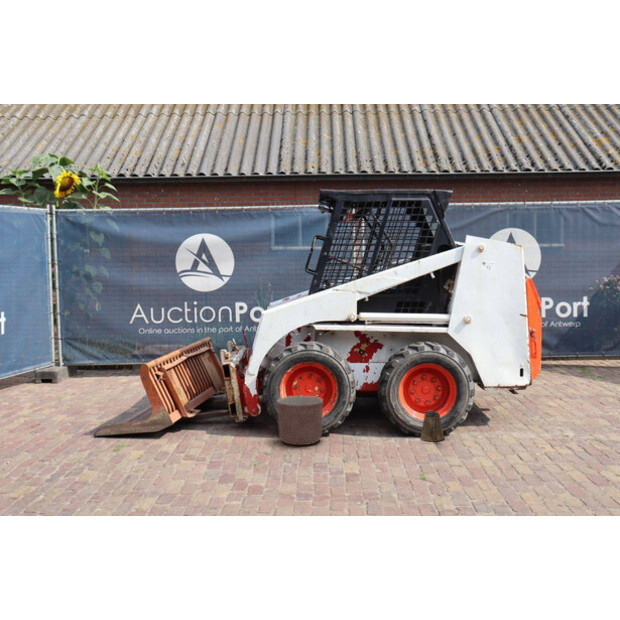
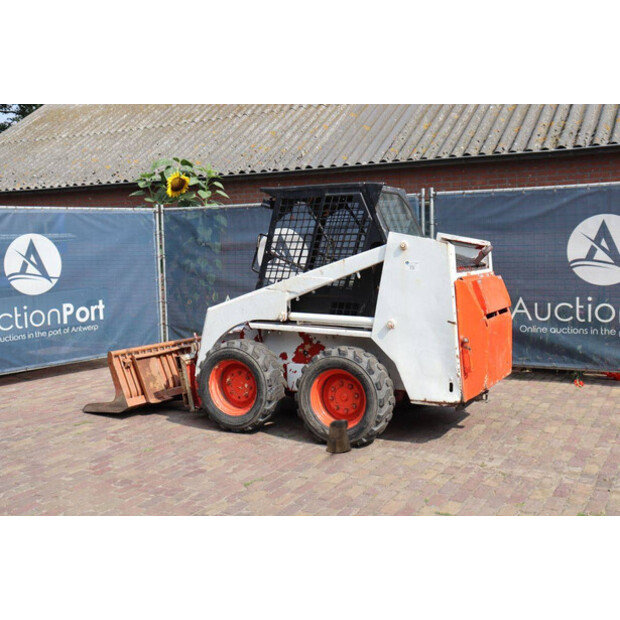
planter: present [277,396,323,445] -> none [198,391,242,439]

